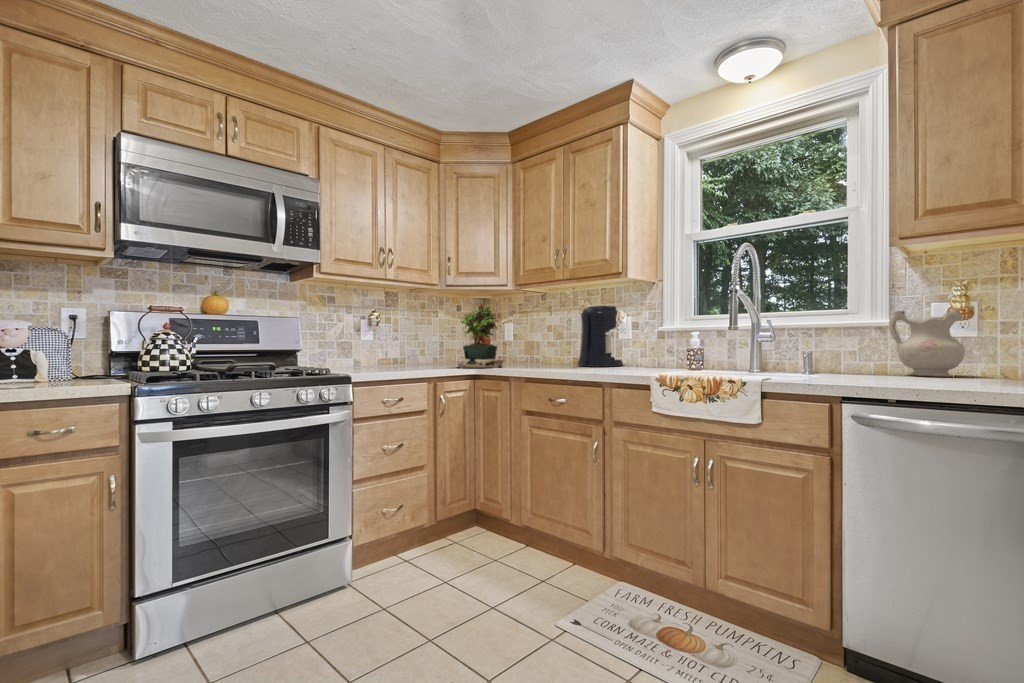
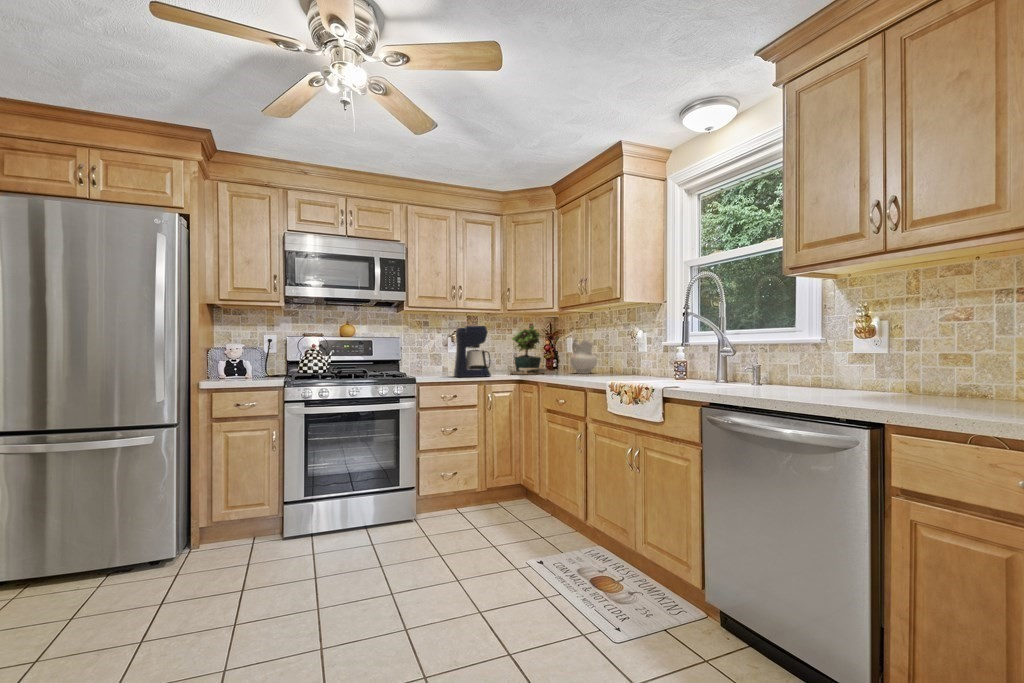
coffee maker: present [578,306,624,367] -> present [454,326,491,377]
ceramic pitcher: present [889,310,965,377] -> present [570,339,597,374]

